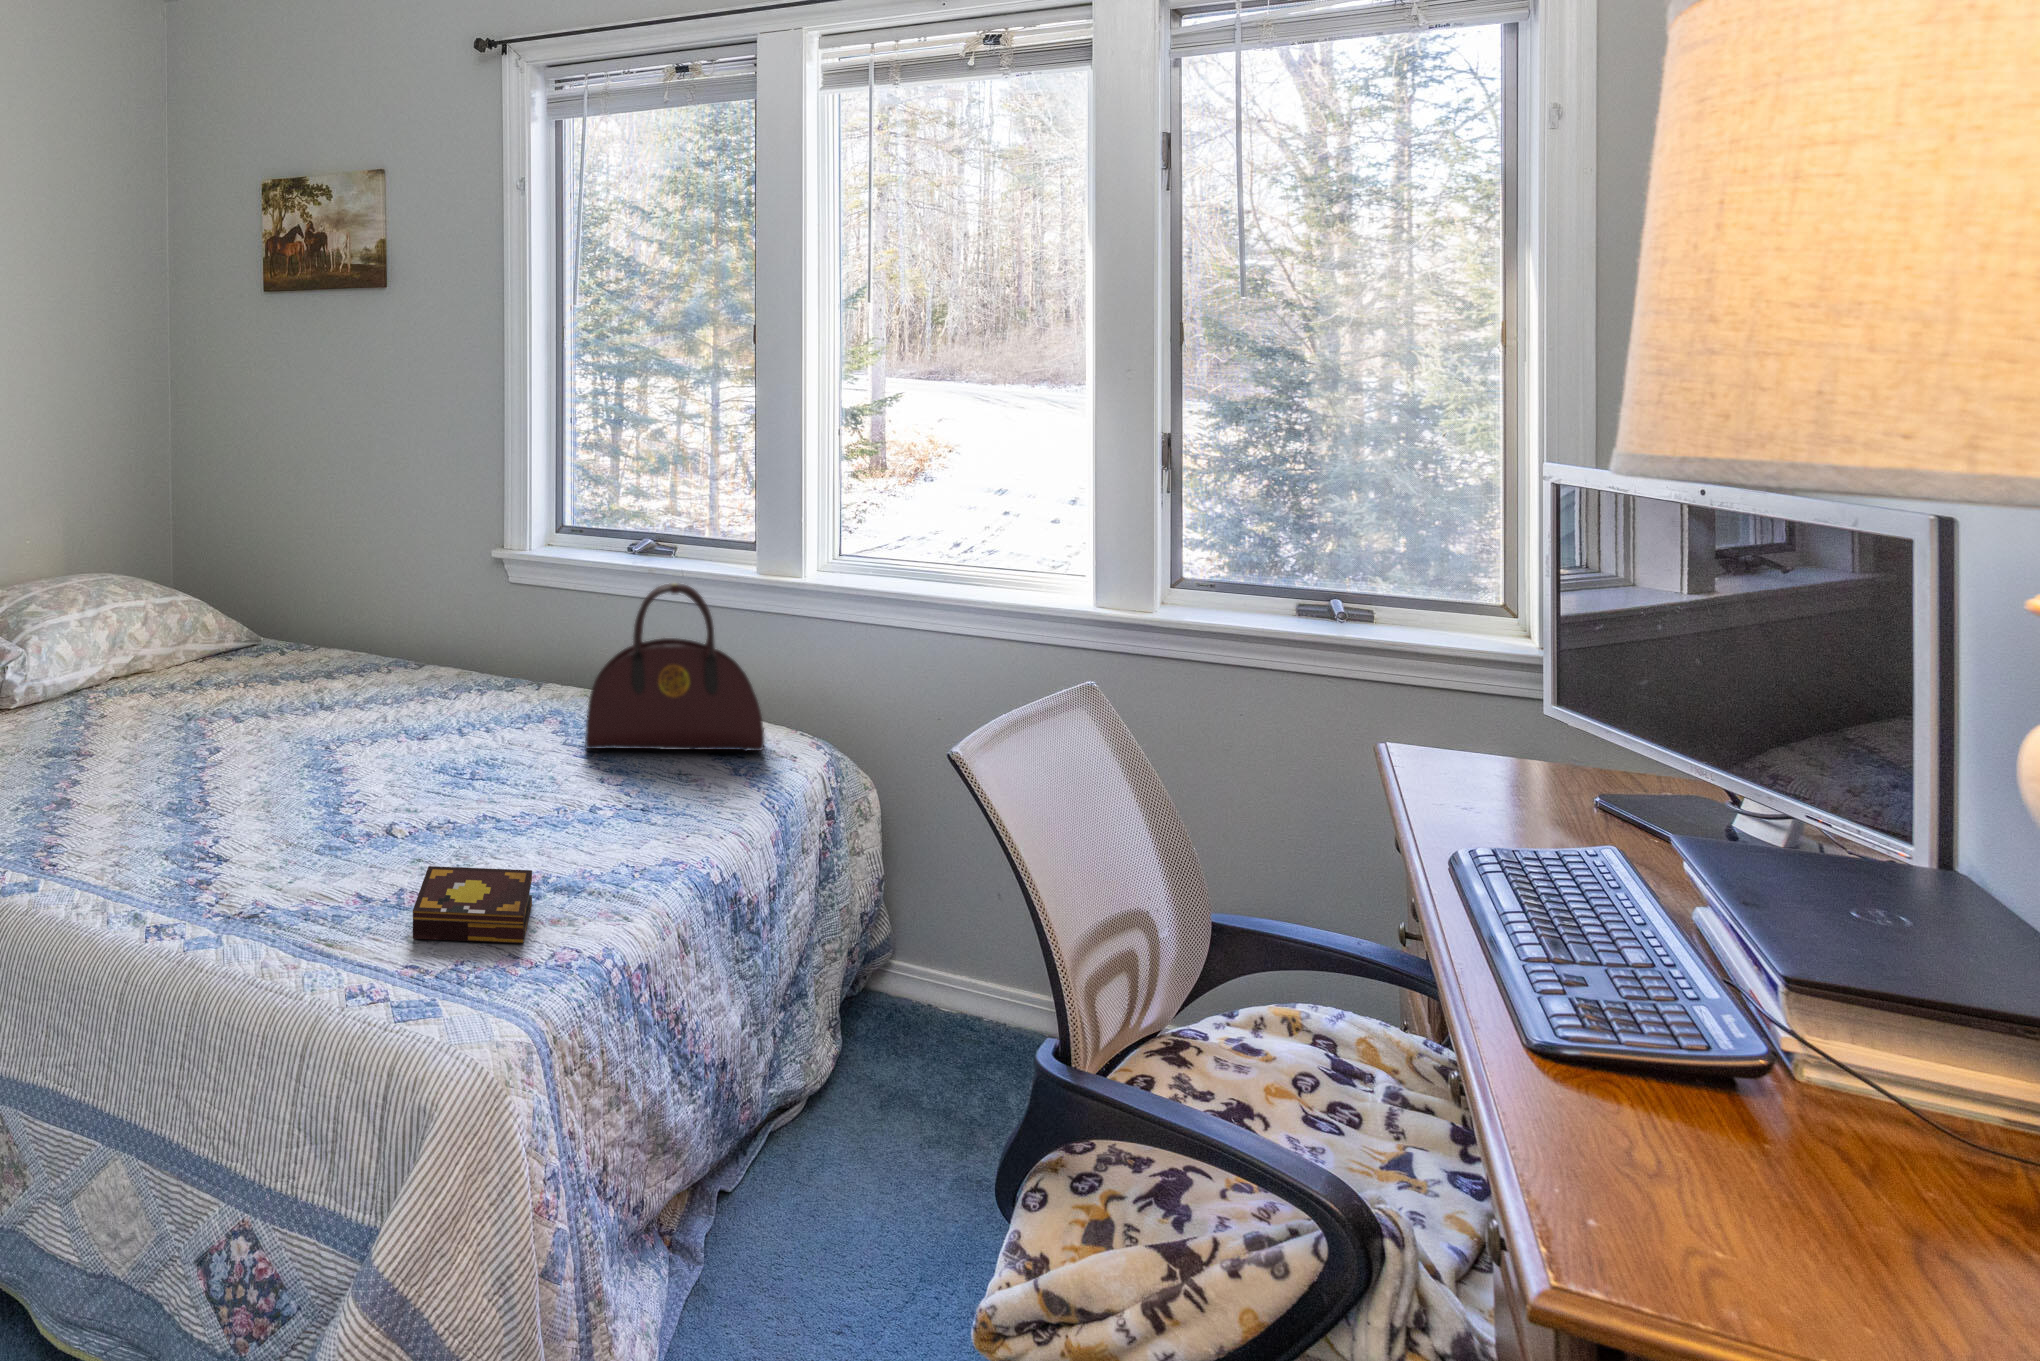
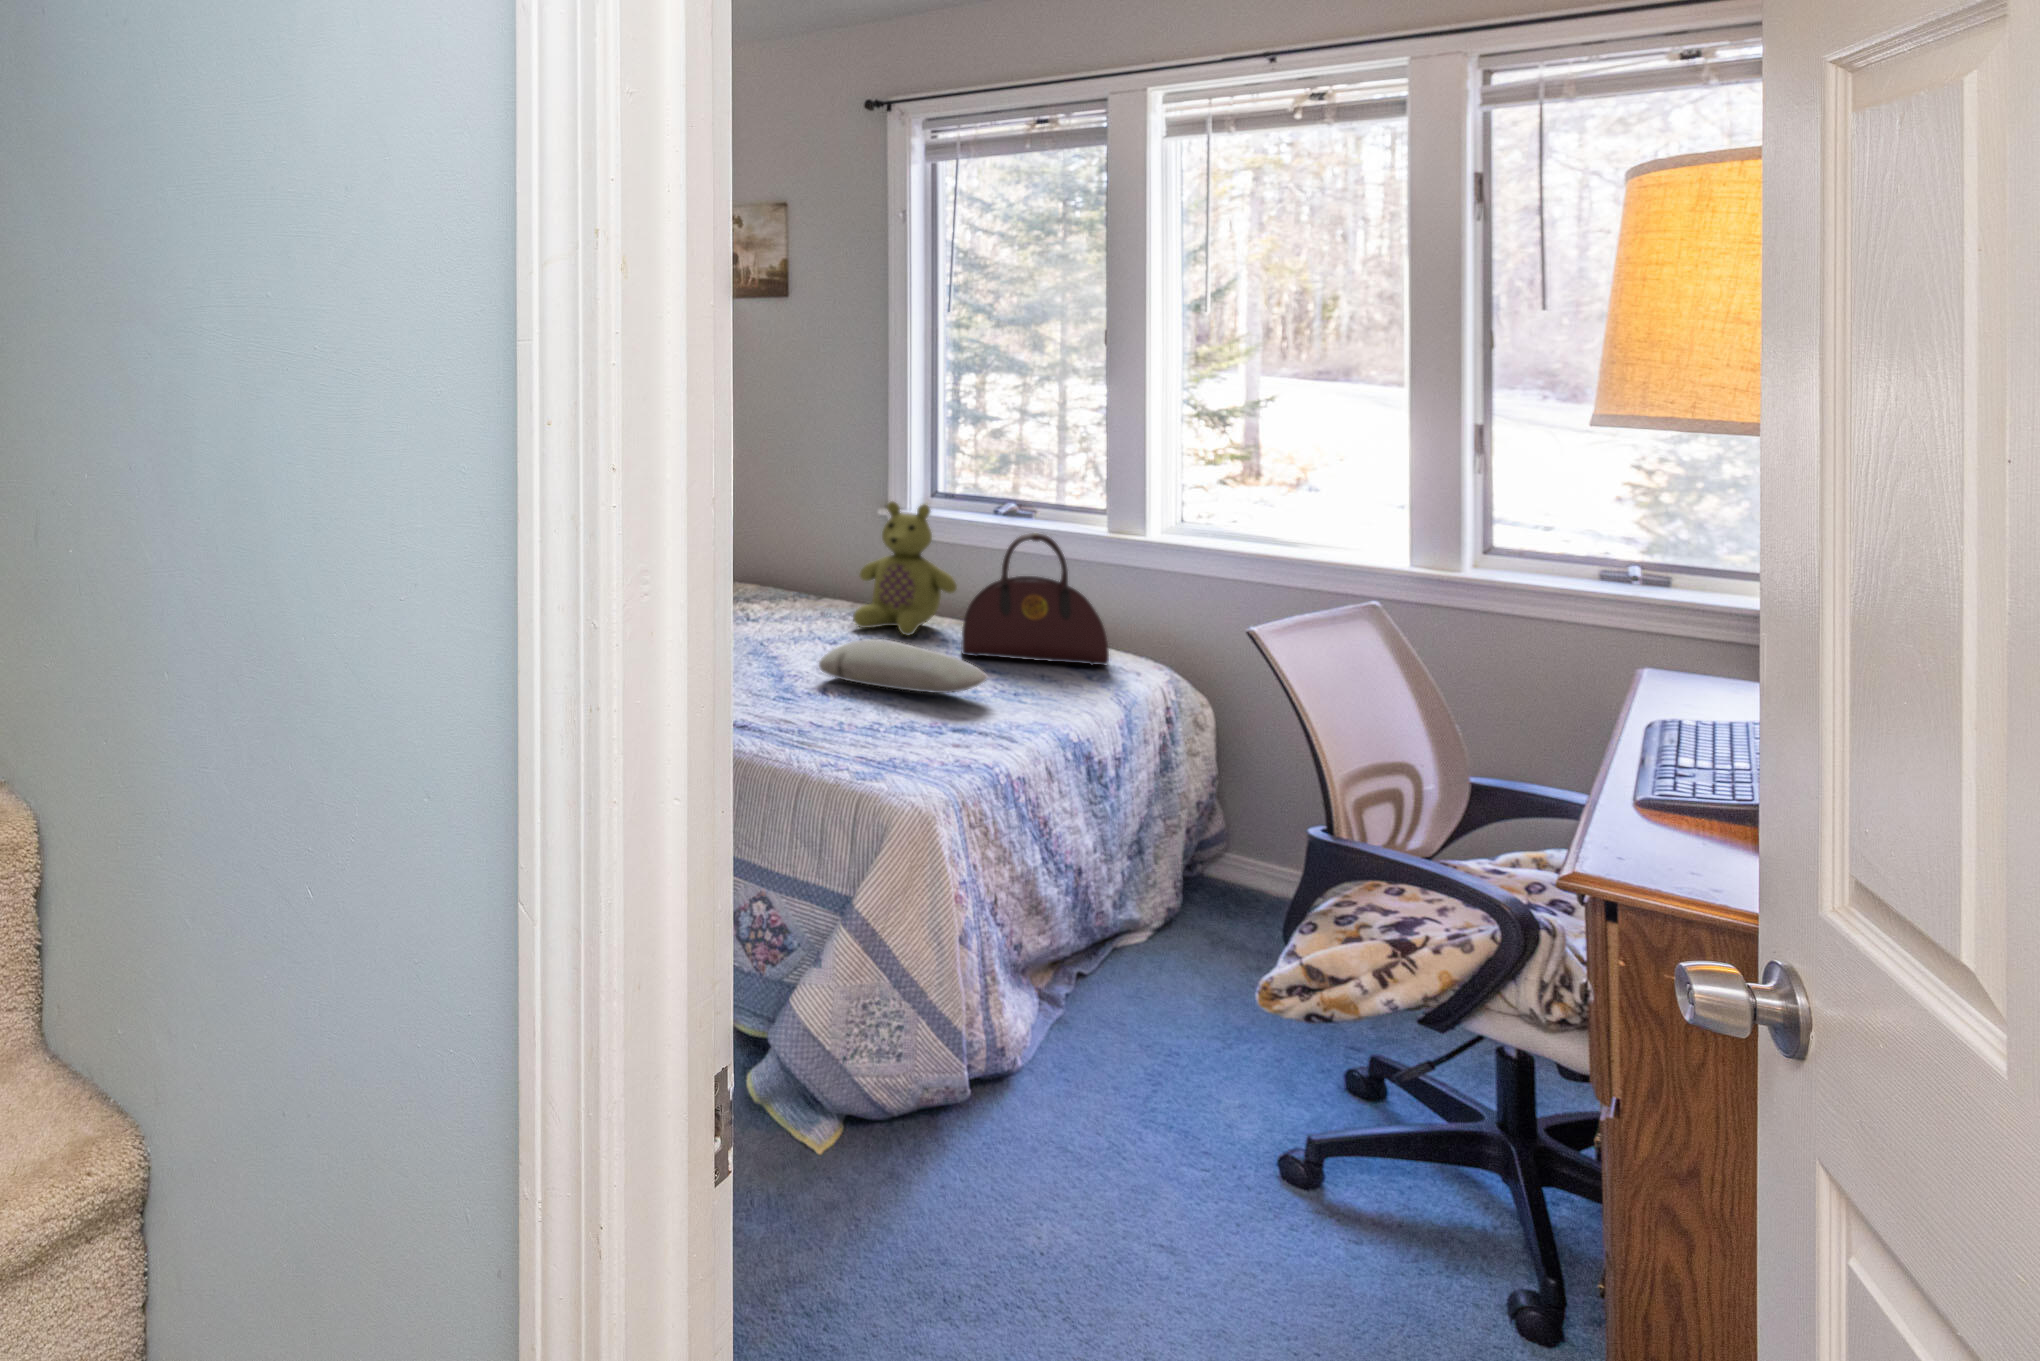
stuffed bear: none [453,544,584,722] -> present [853,501,957,635]
pillow: none [385,743,609,822] -> present [819,639,988,693]
book: present [413,866,532,943] -> none [858,706,938,756]

